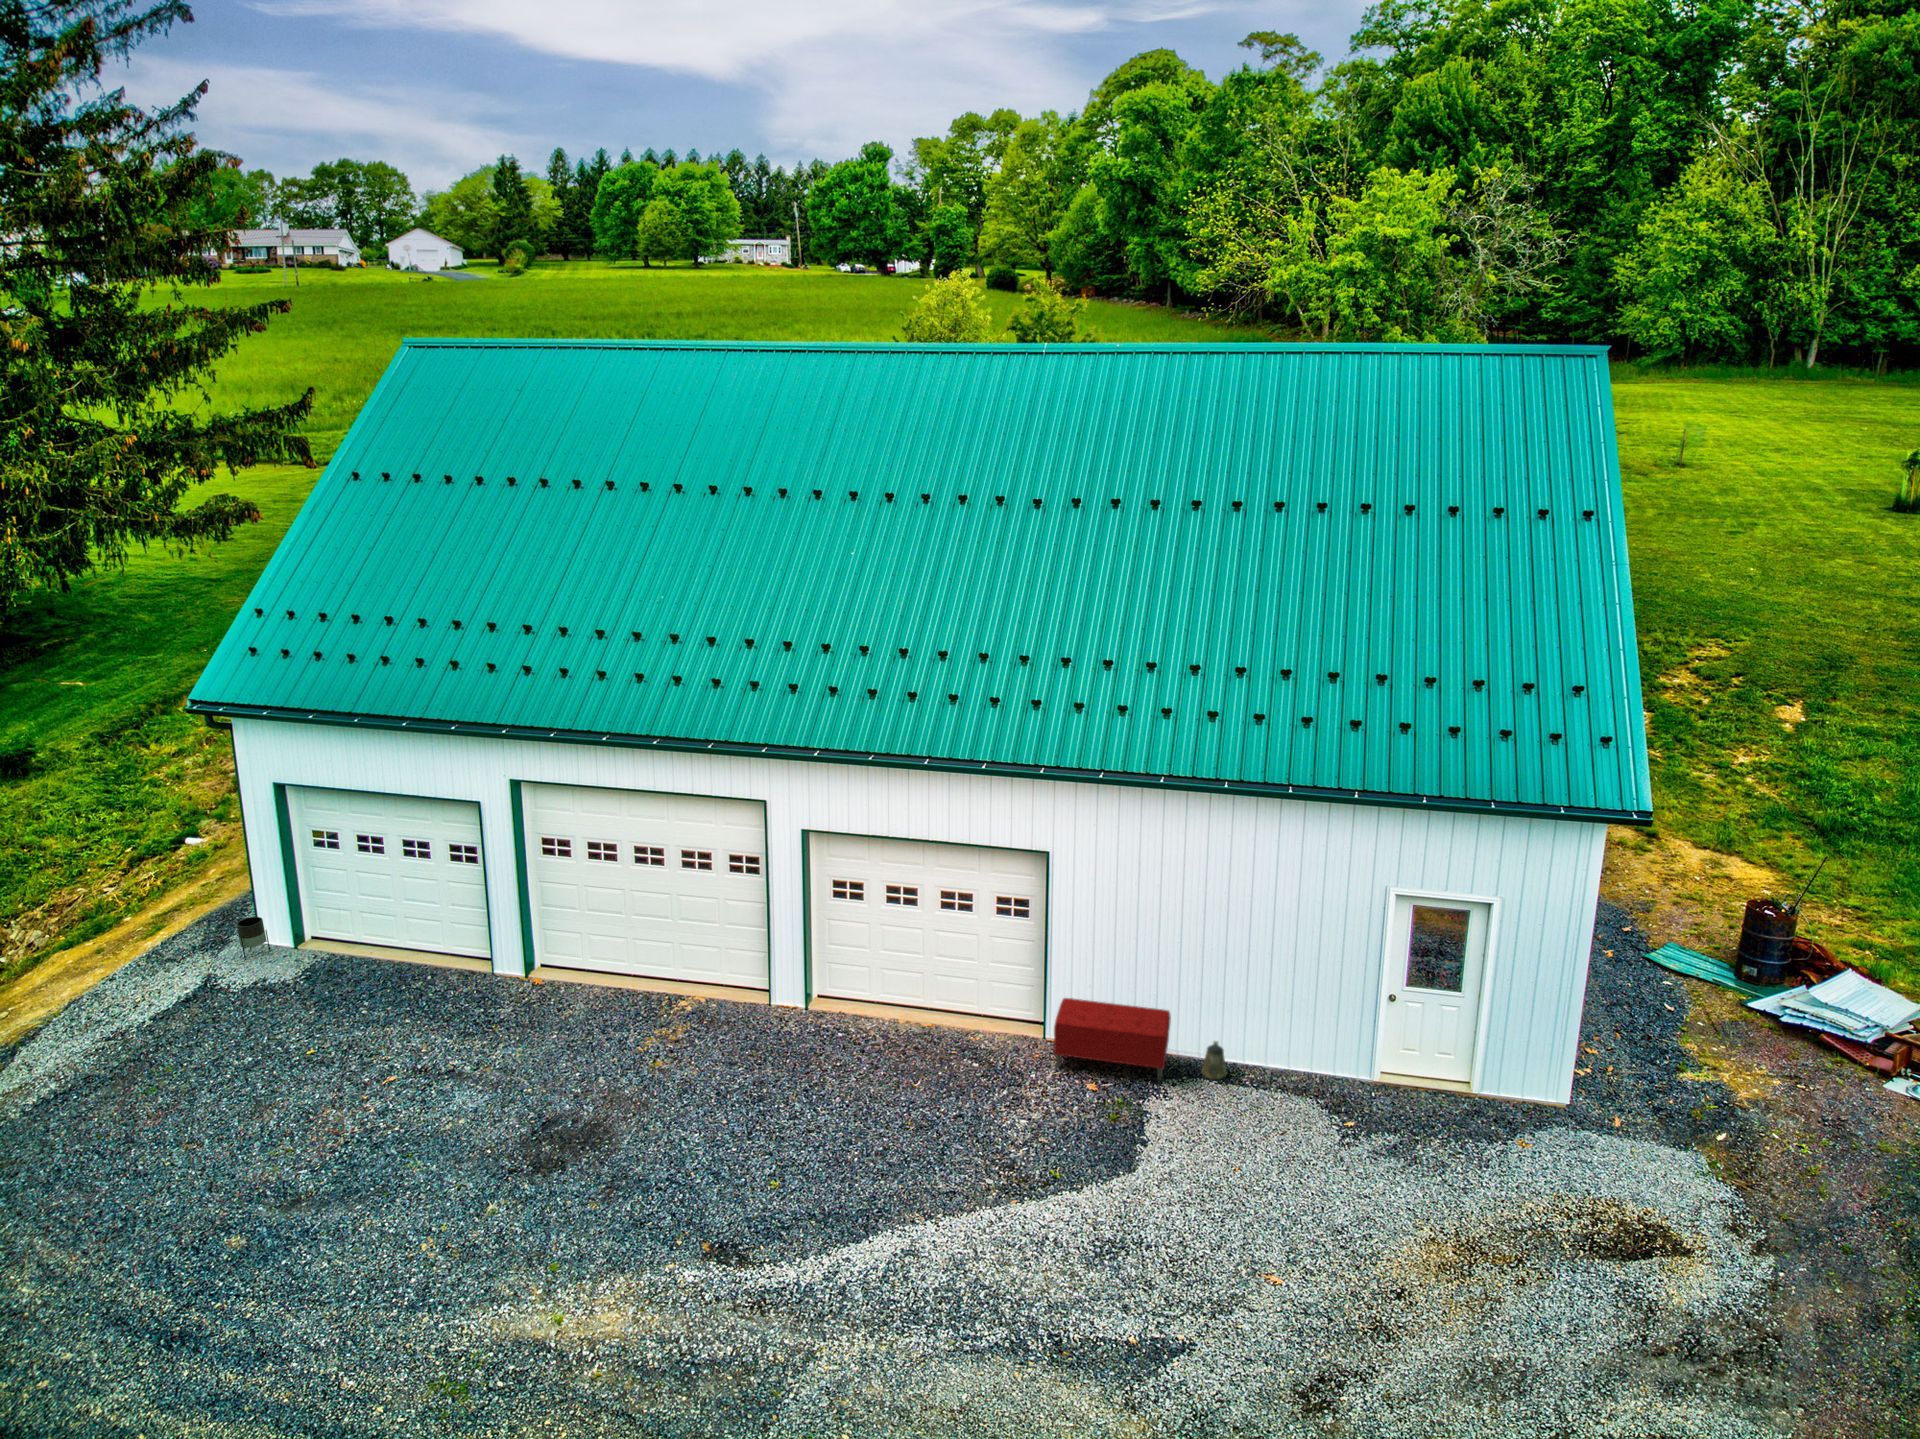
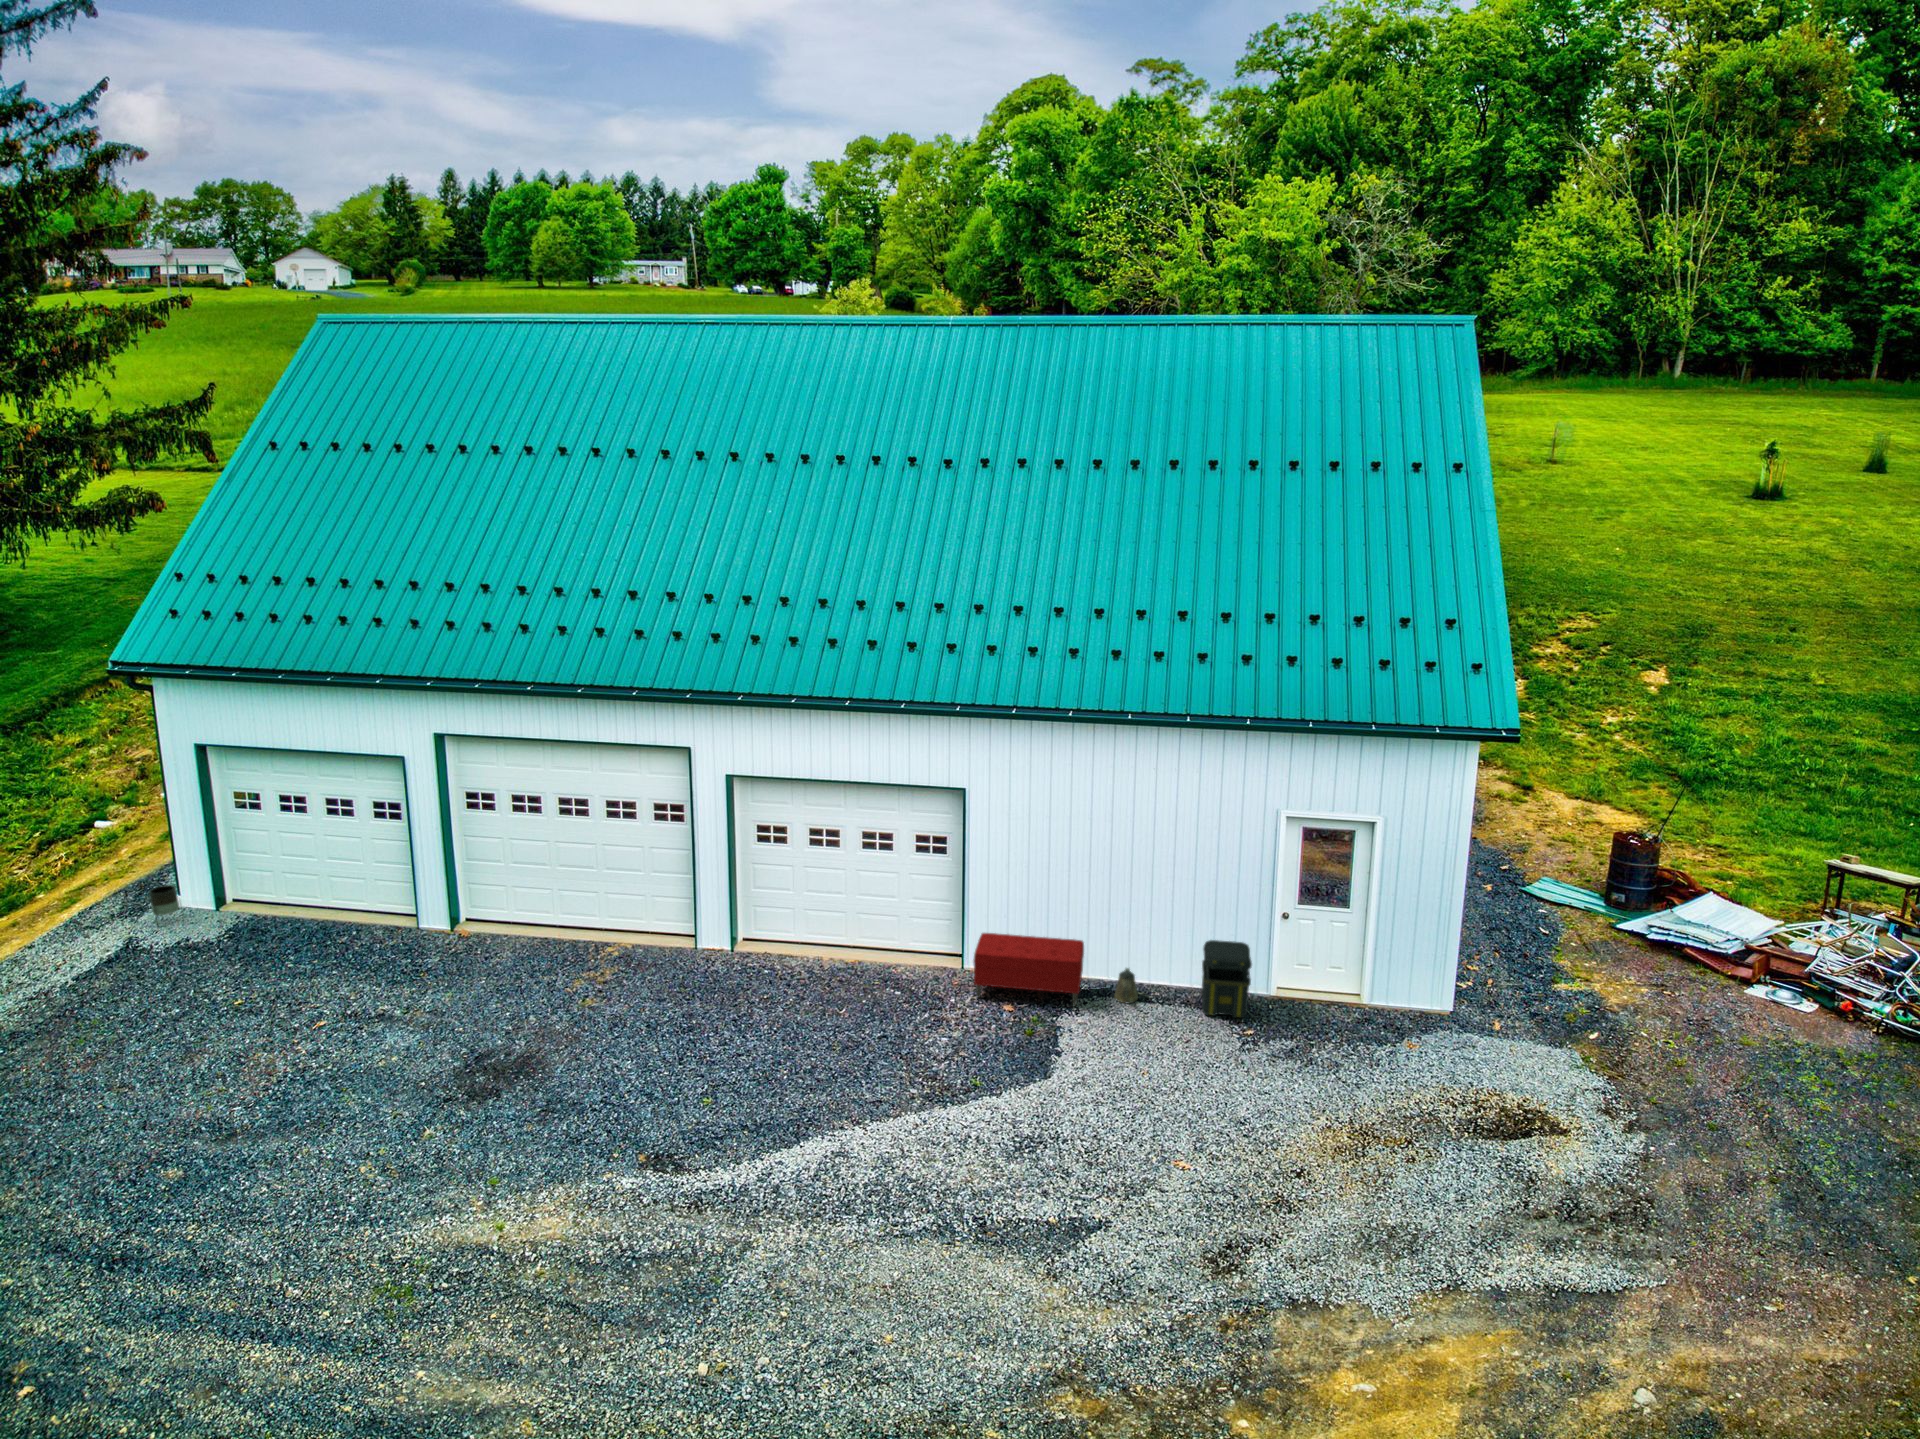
toolbox: none [1294,1017,1350,1102] -> present [1201,940,1252,1018]

